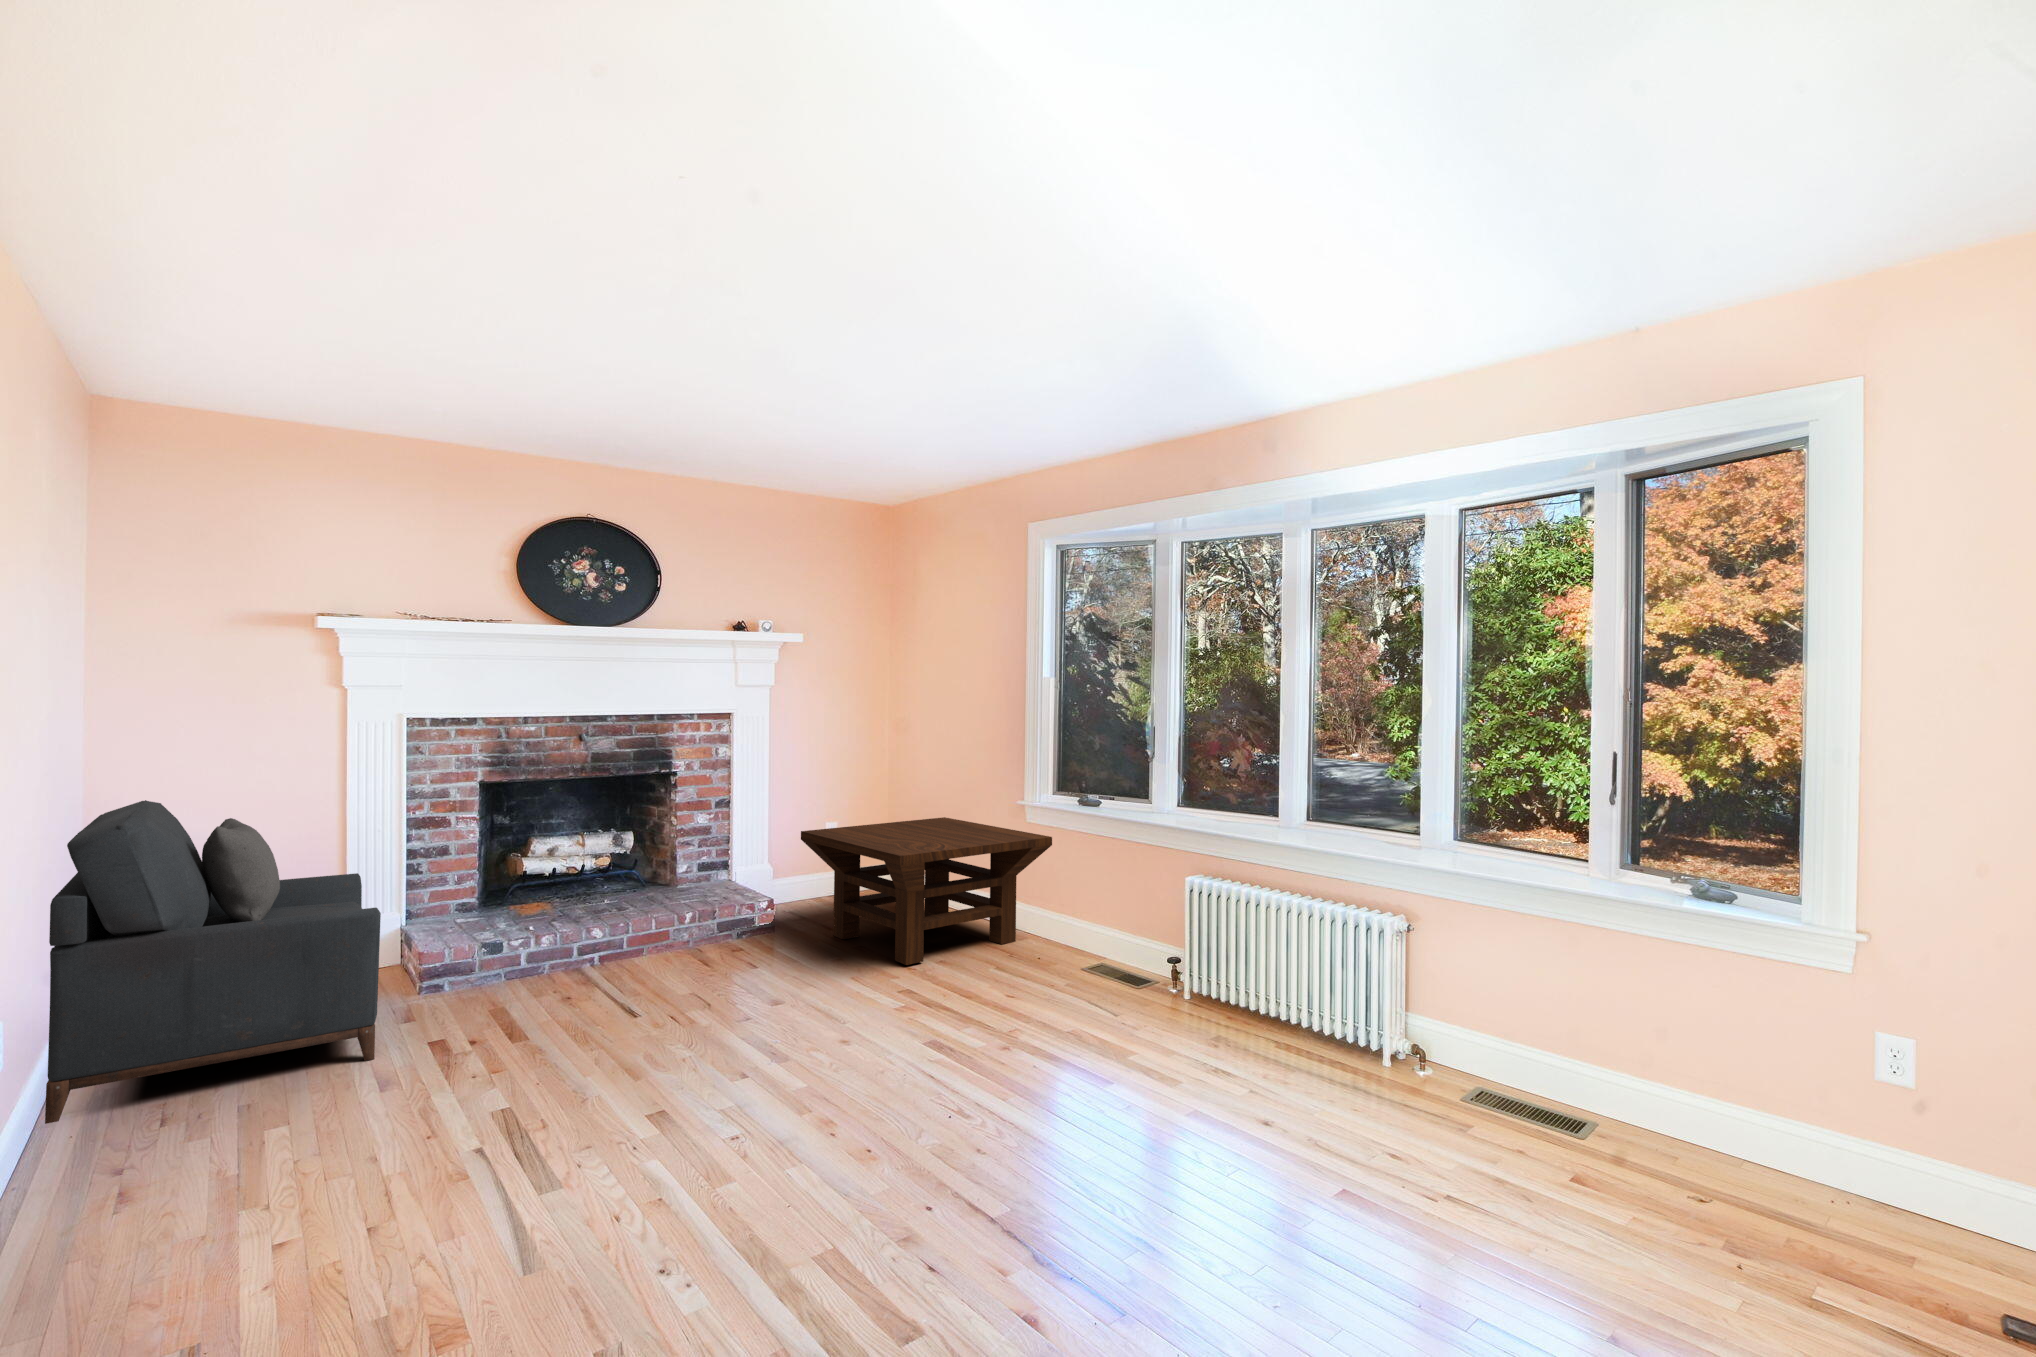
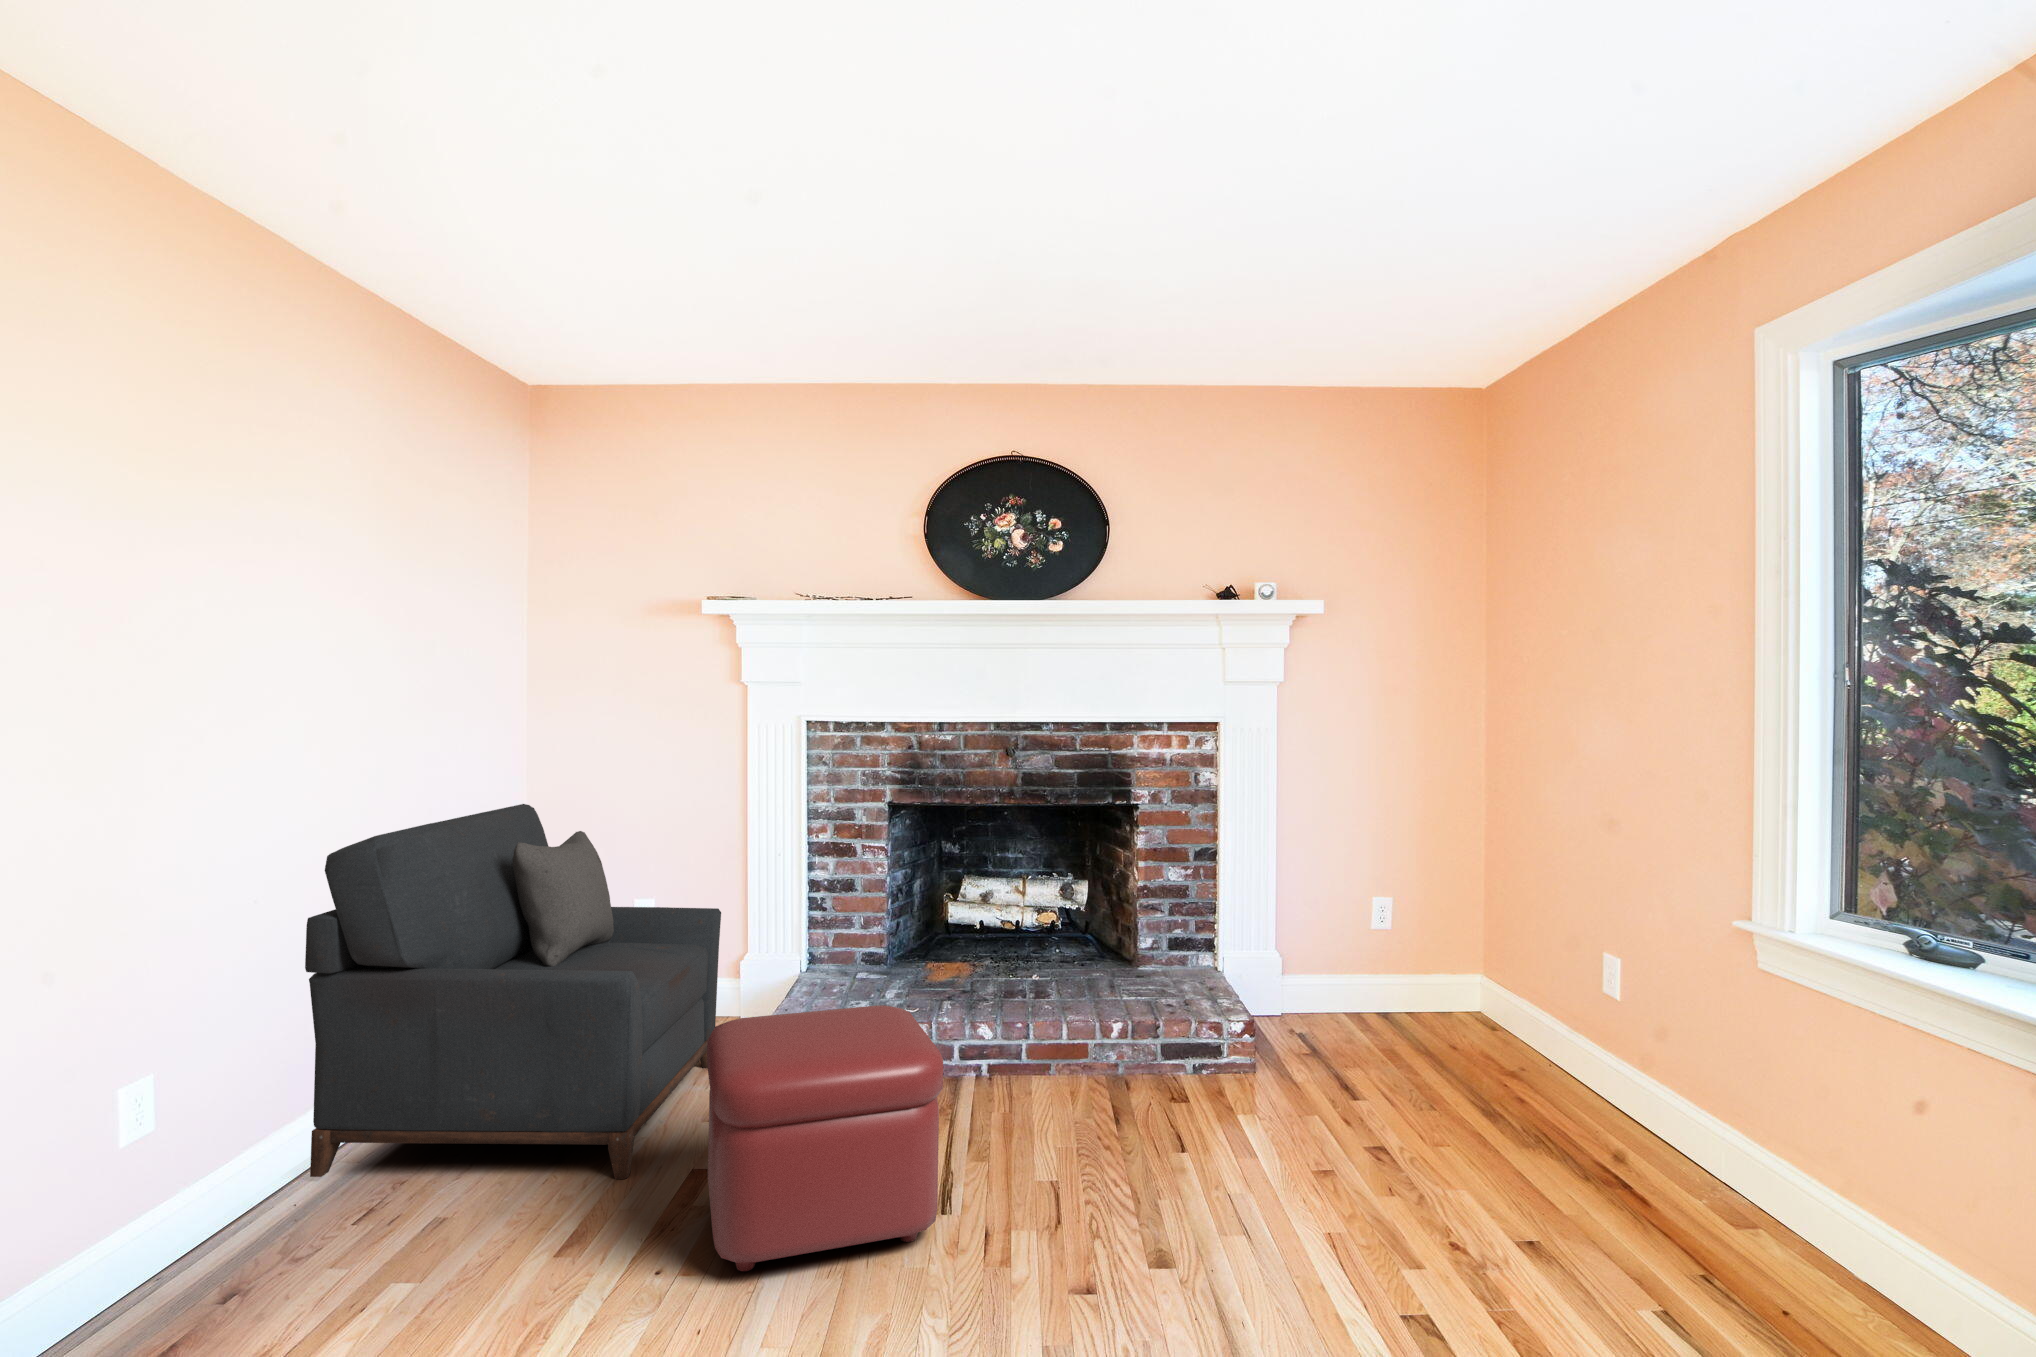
coffee table: present [801,817,1052,965] -> none [1290,917,1829,1225]
ottoman: none [461,906,647,1066] -> present [707,1005,943,1271]

